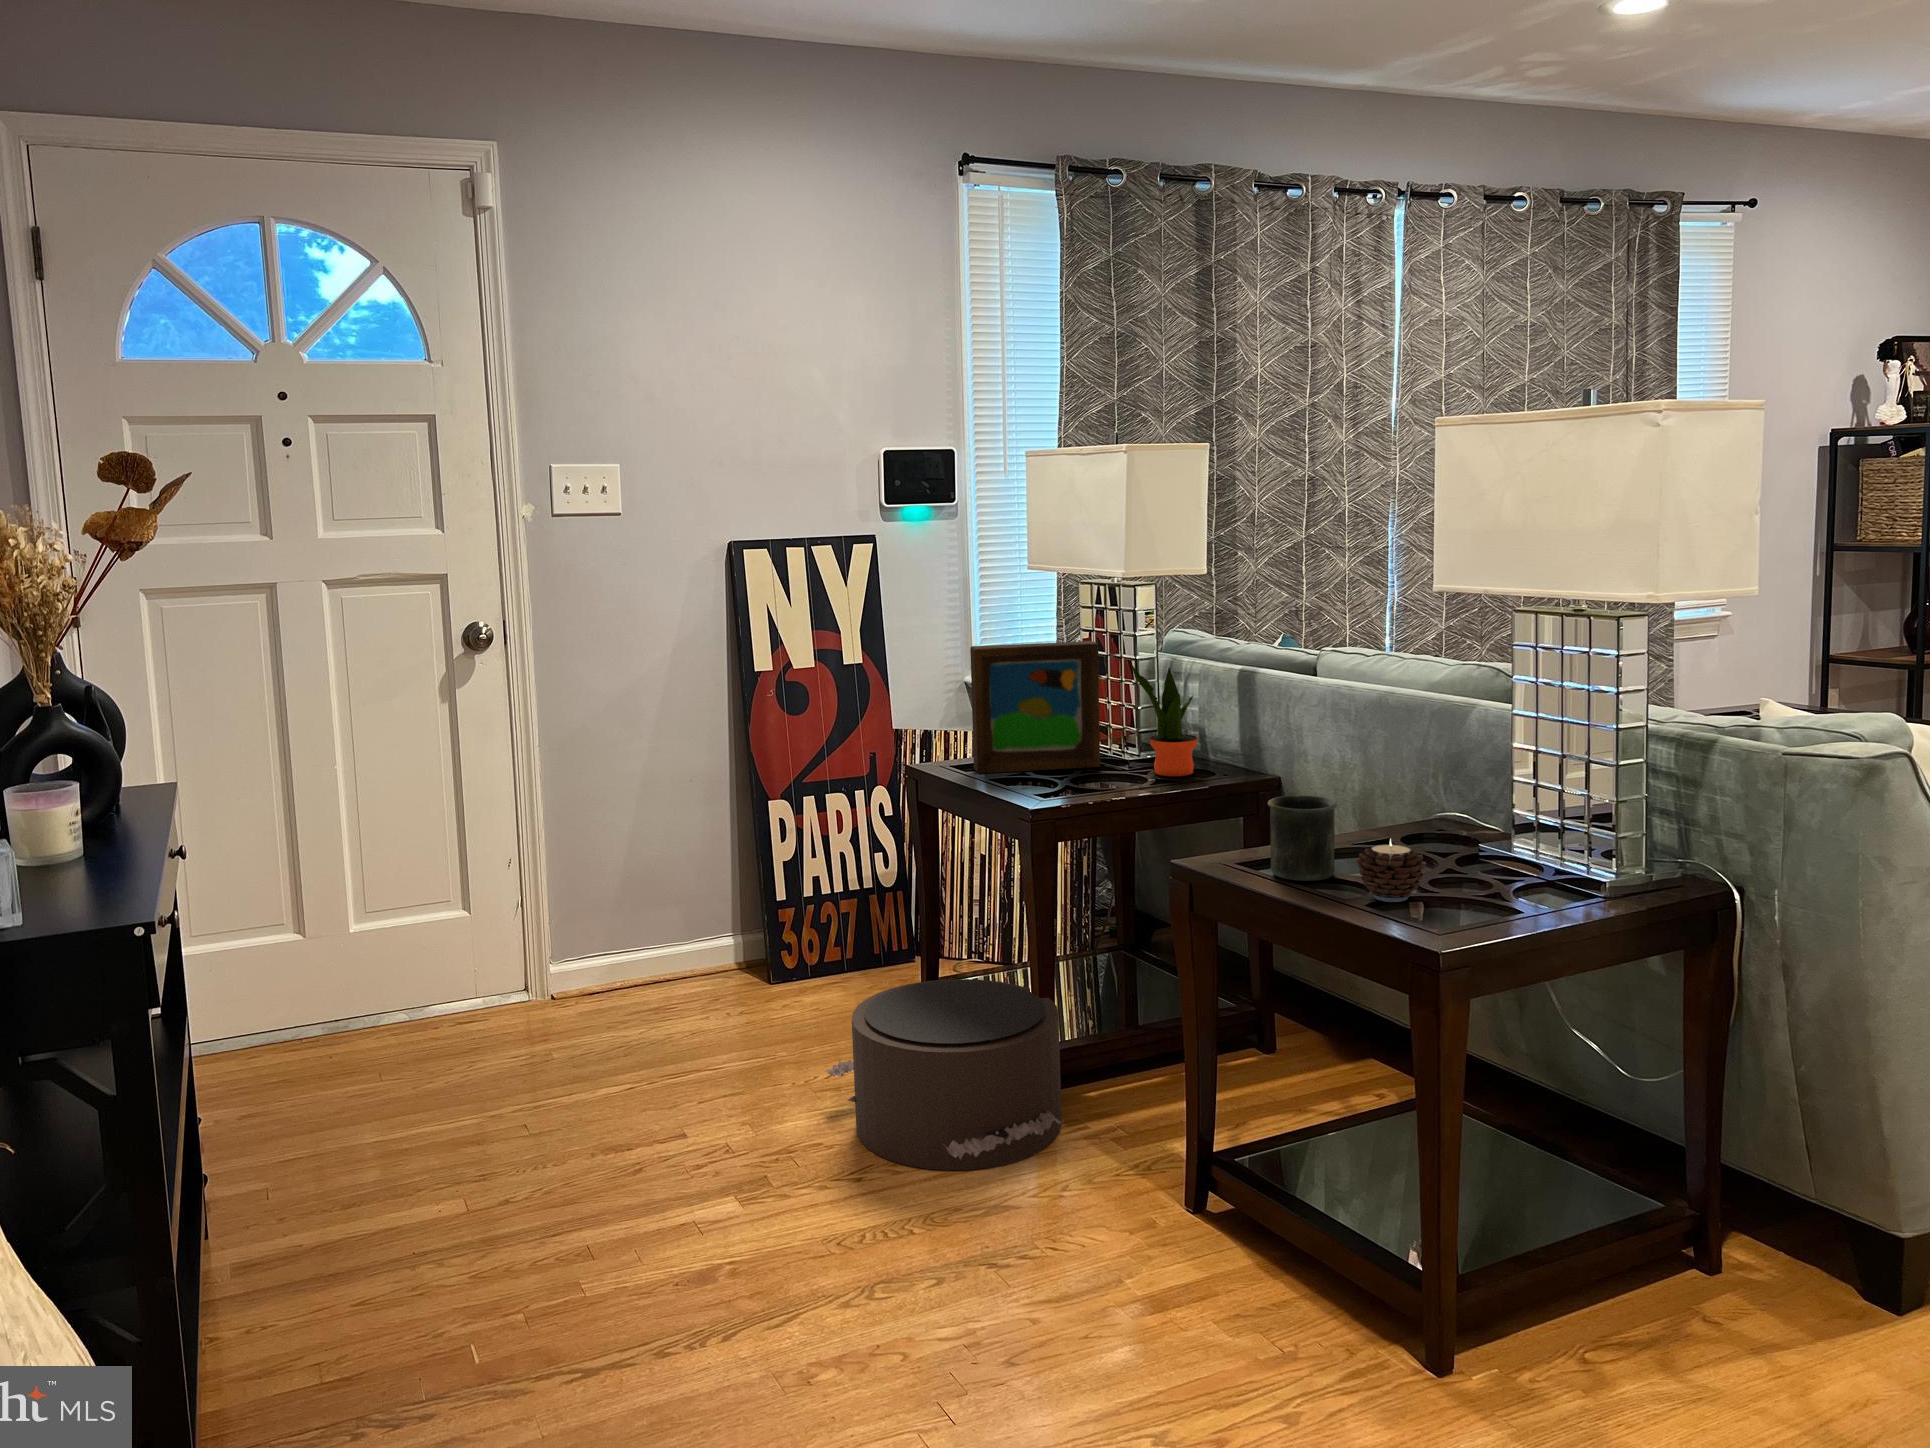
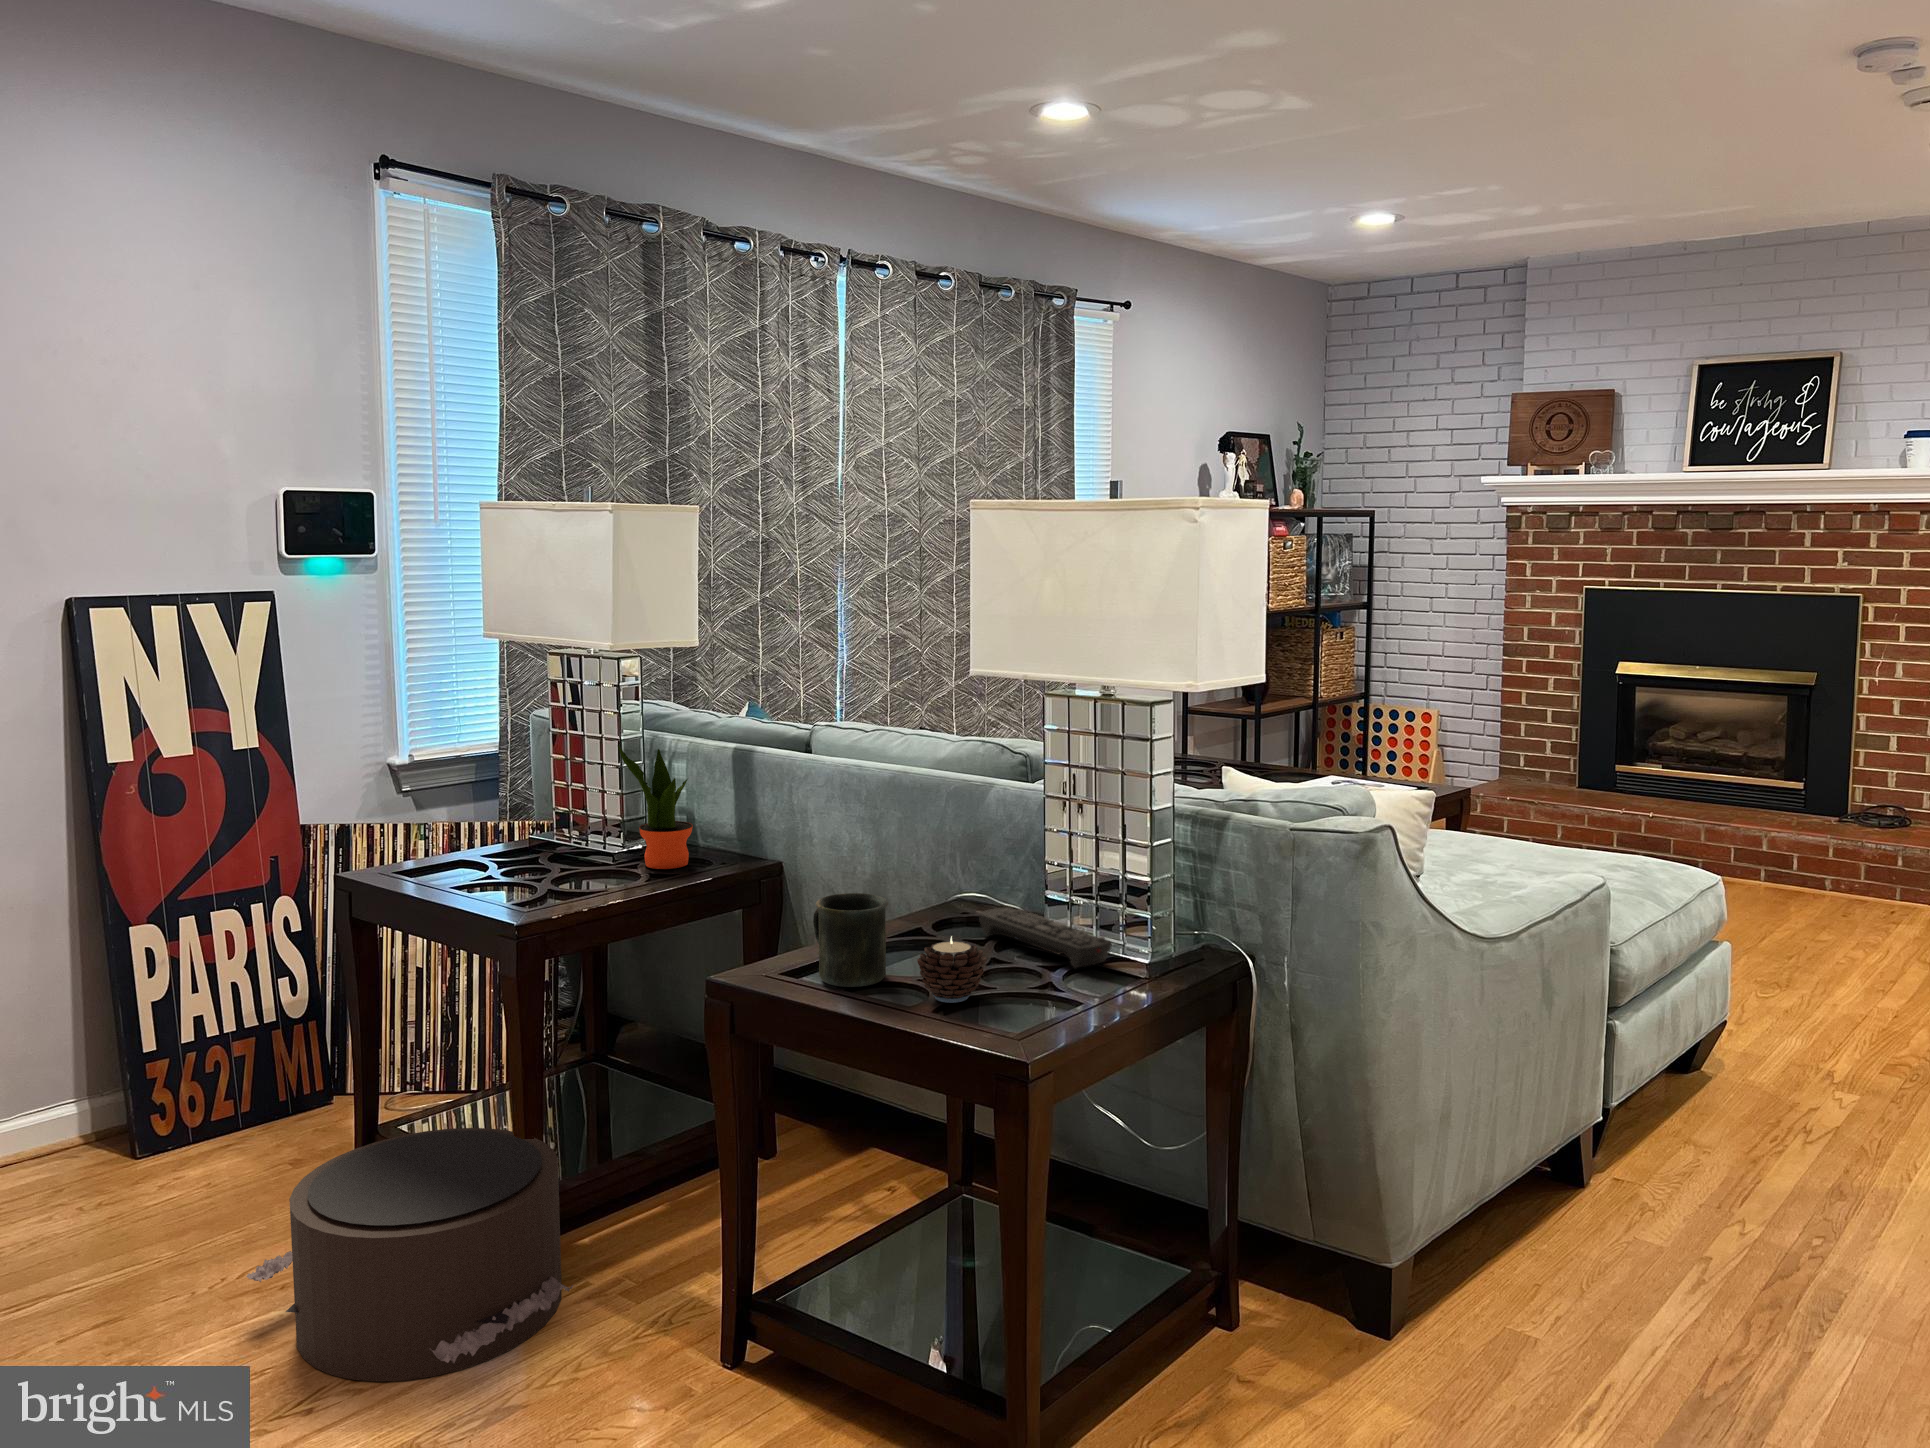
picture frame: present [970,641,1100,773] -> none [423,721,582,881]
remote control: none [1444,825,1573,885] -> present [979,907,1112,968]

